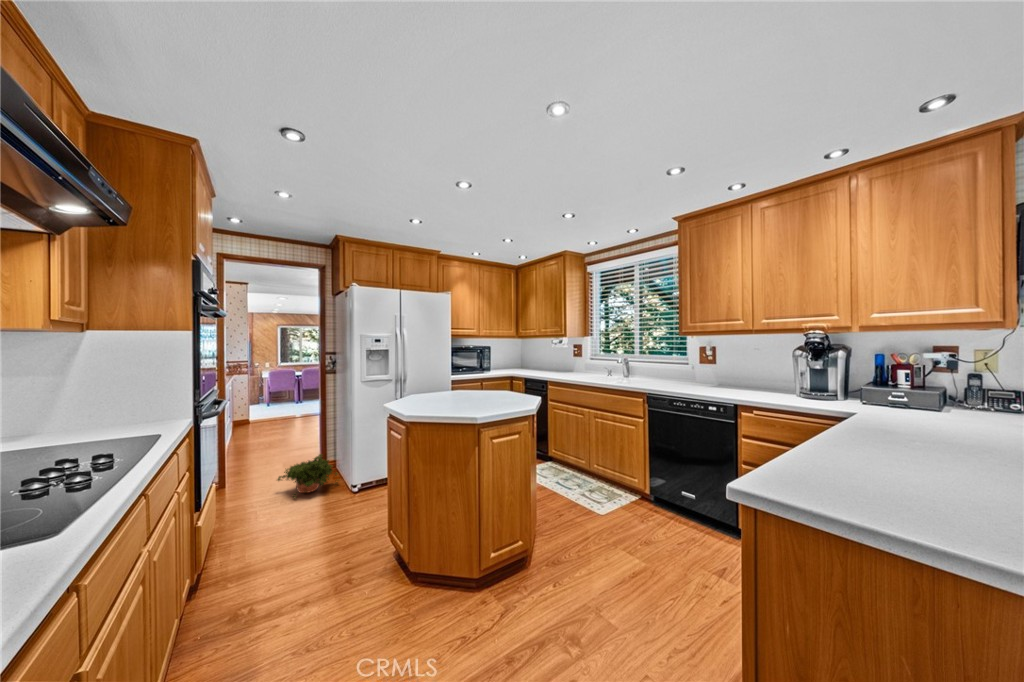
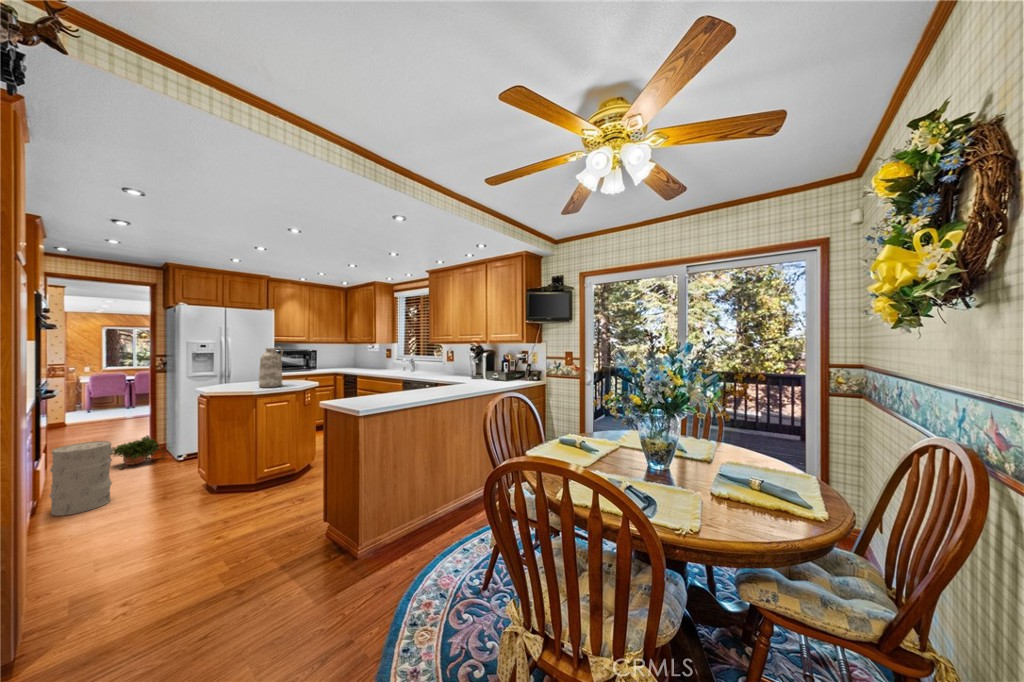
vase: none [471,339,505,407] -> present [259,347,283,387]
trash can: none [212,477,285,596] -> present [49,441,113,516]

